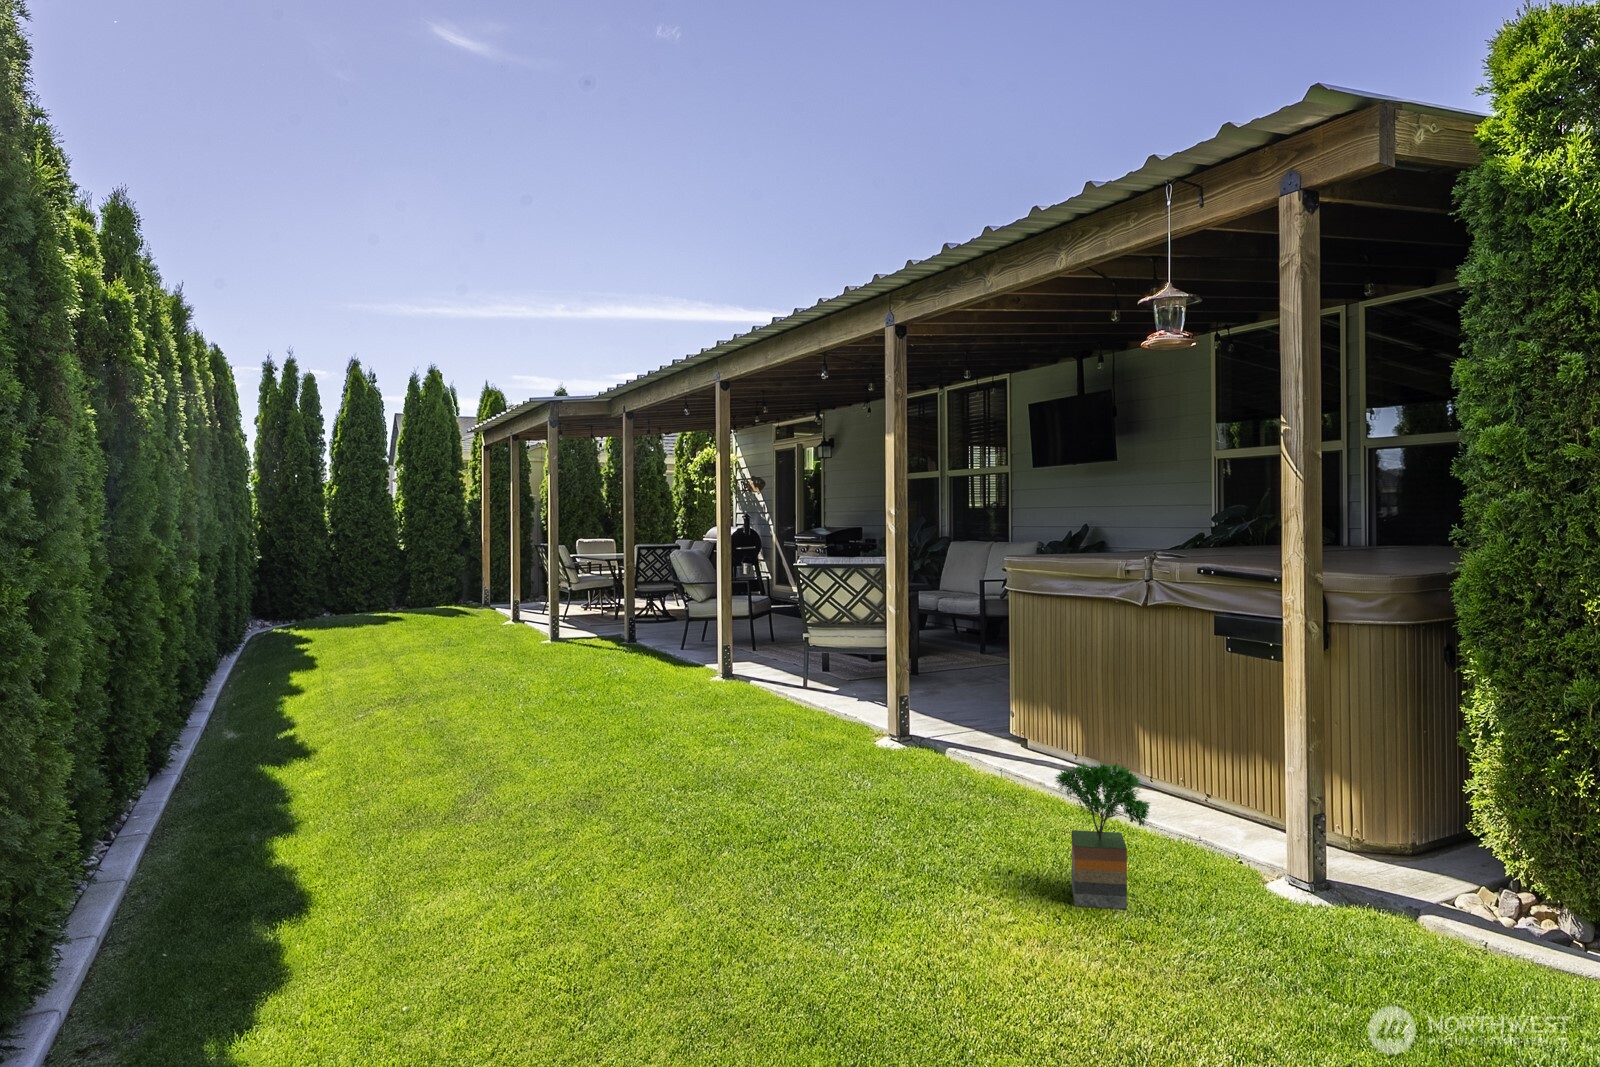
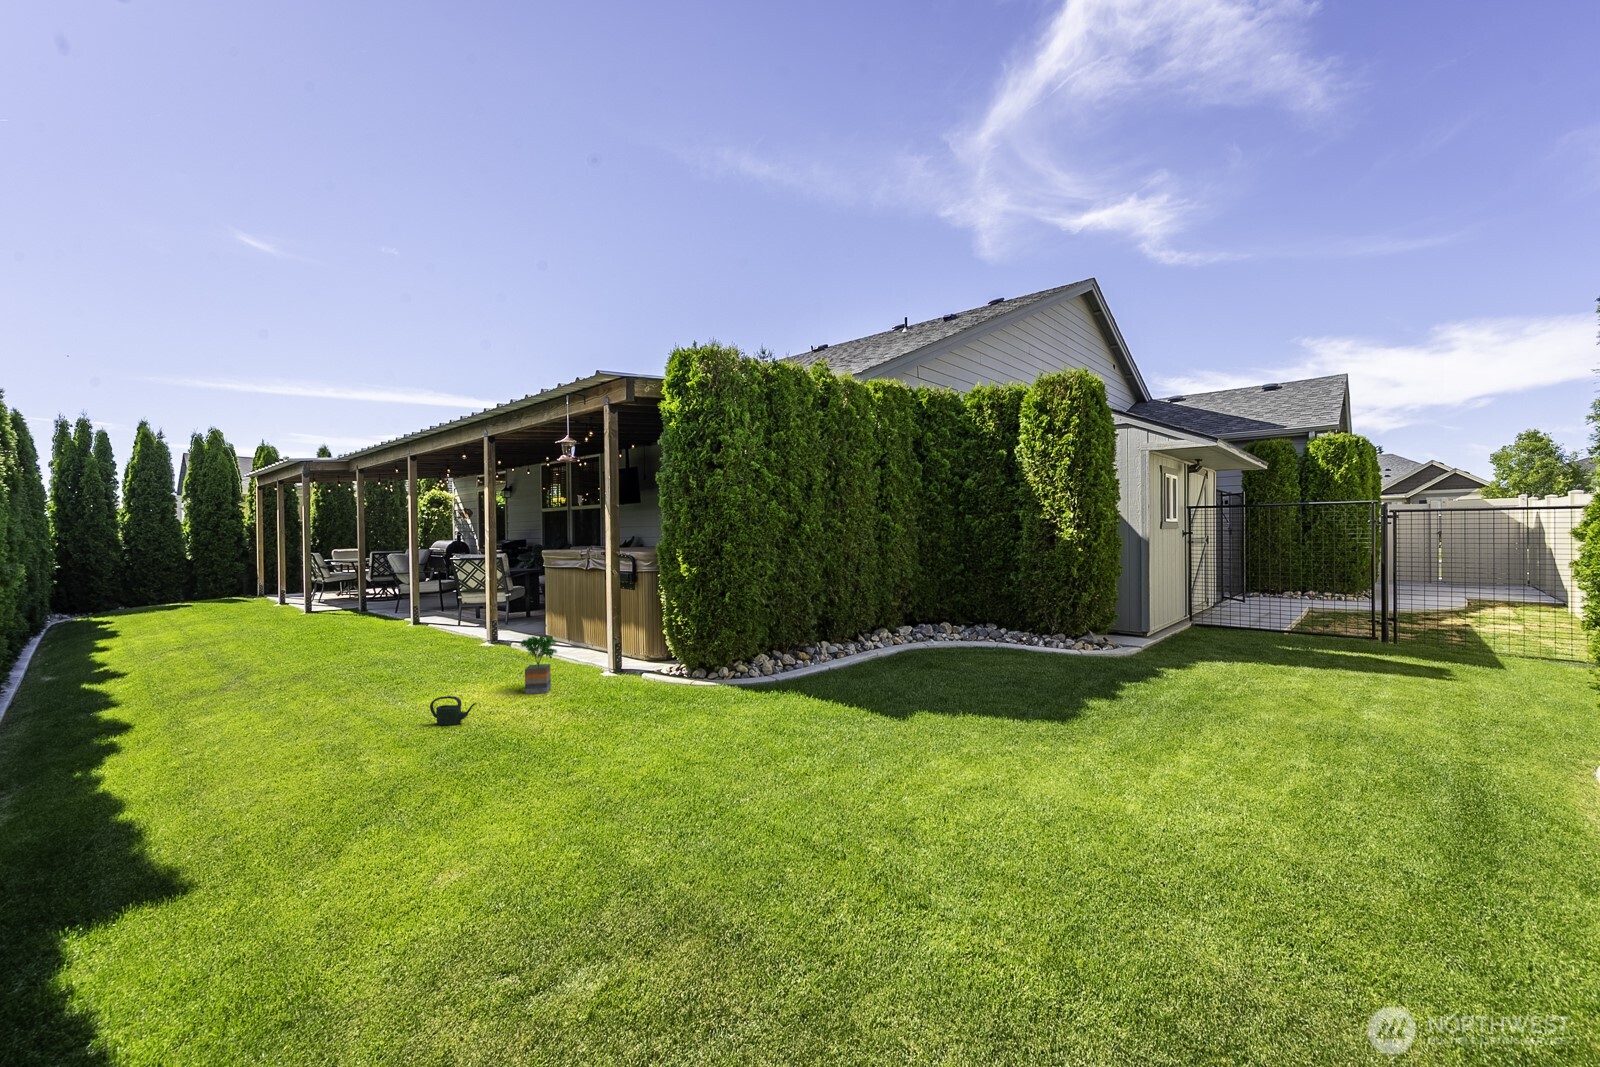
watering can: none [915,926,1034,1007] -> present [430,696,476,725]

